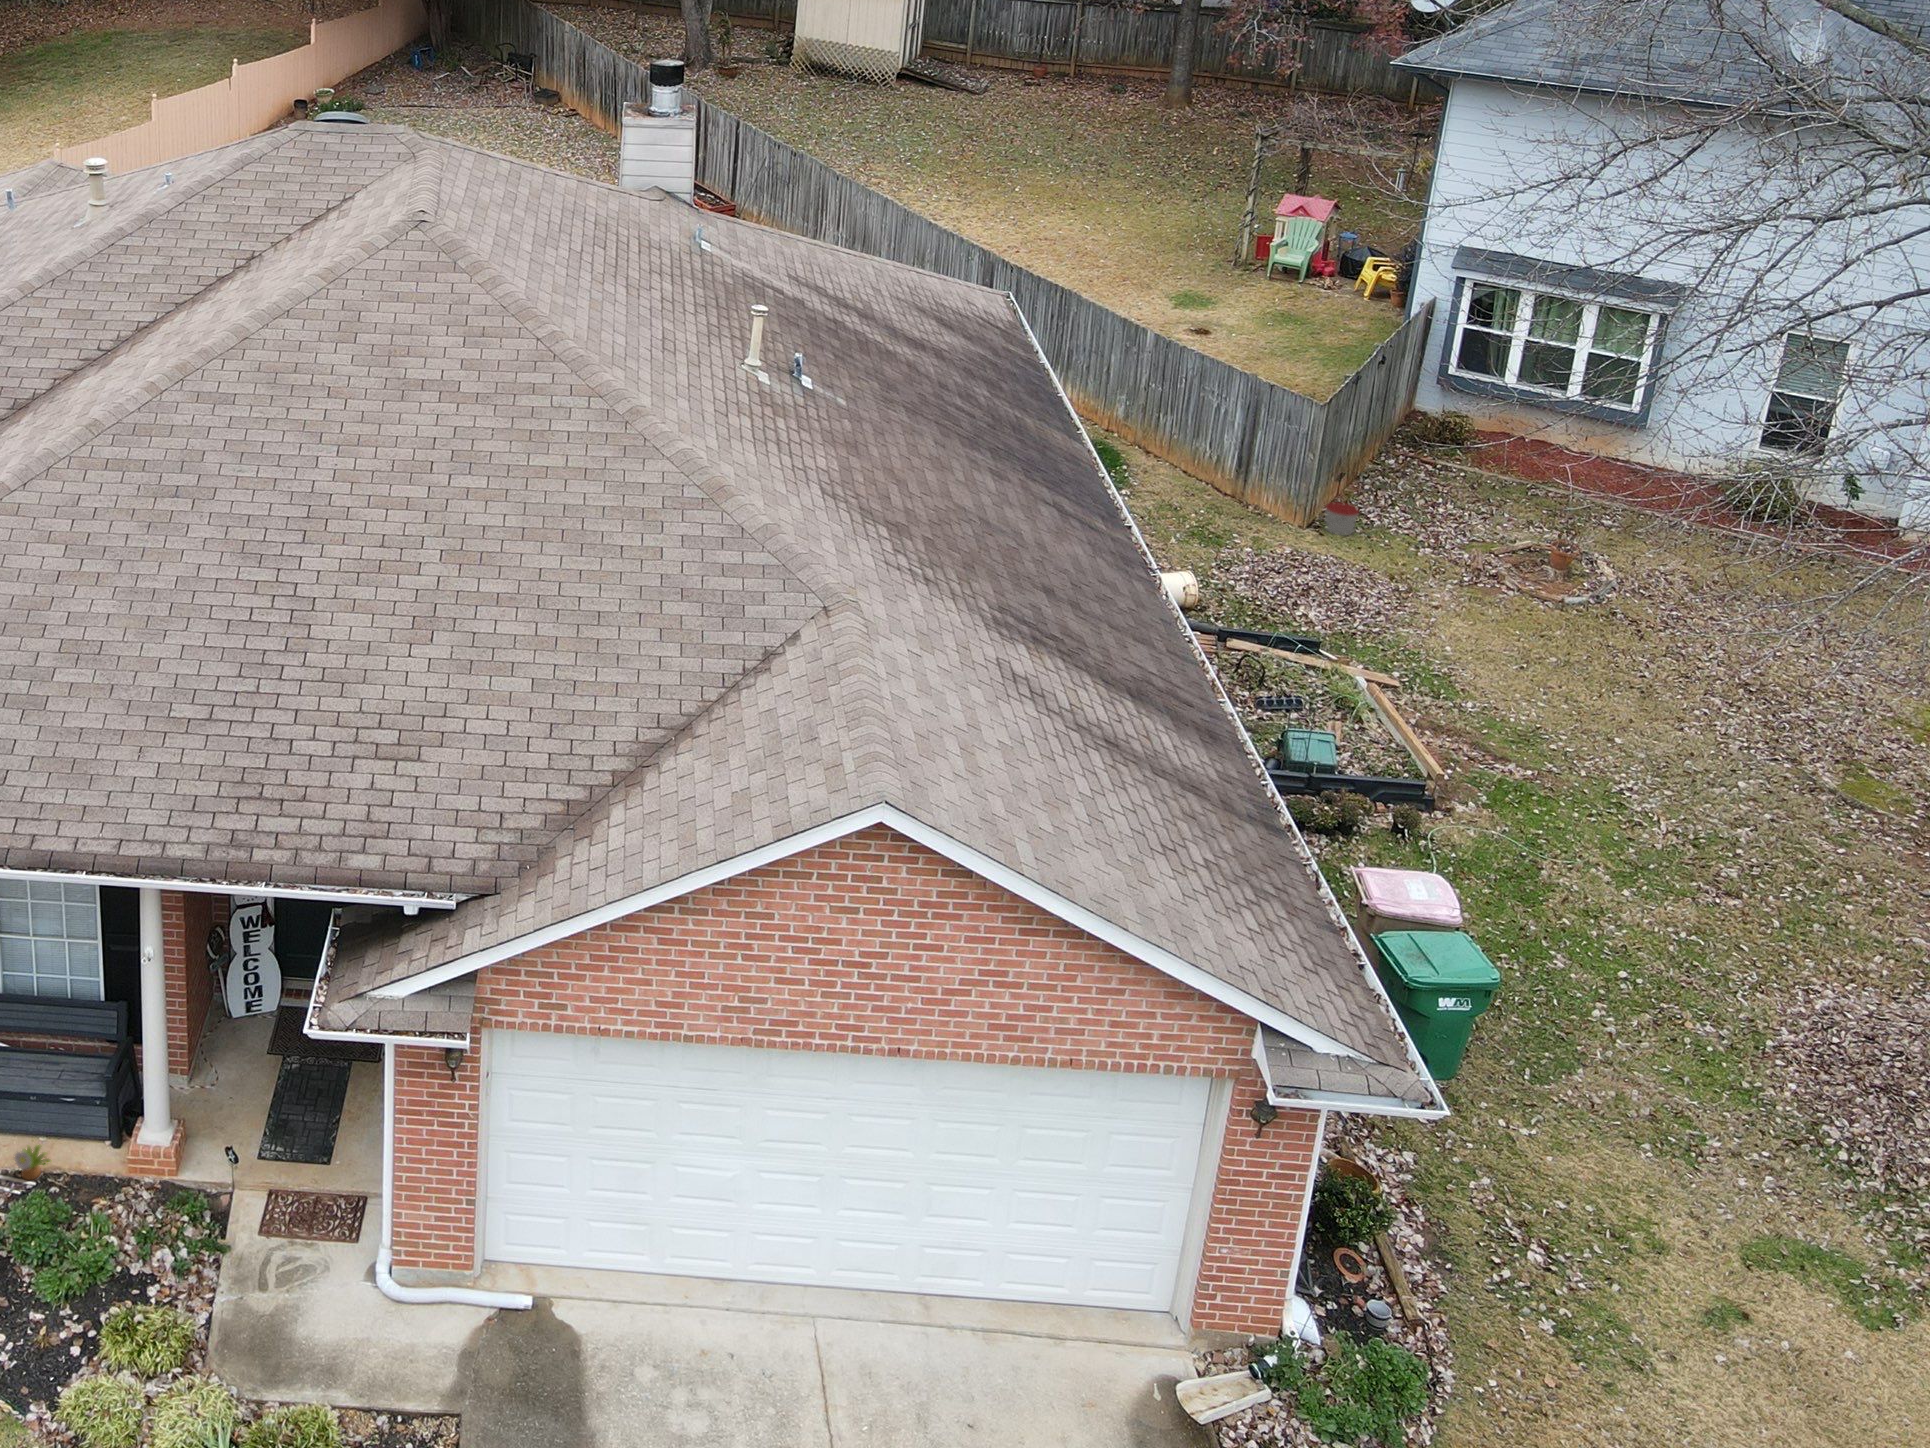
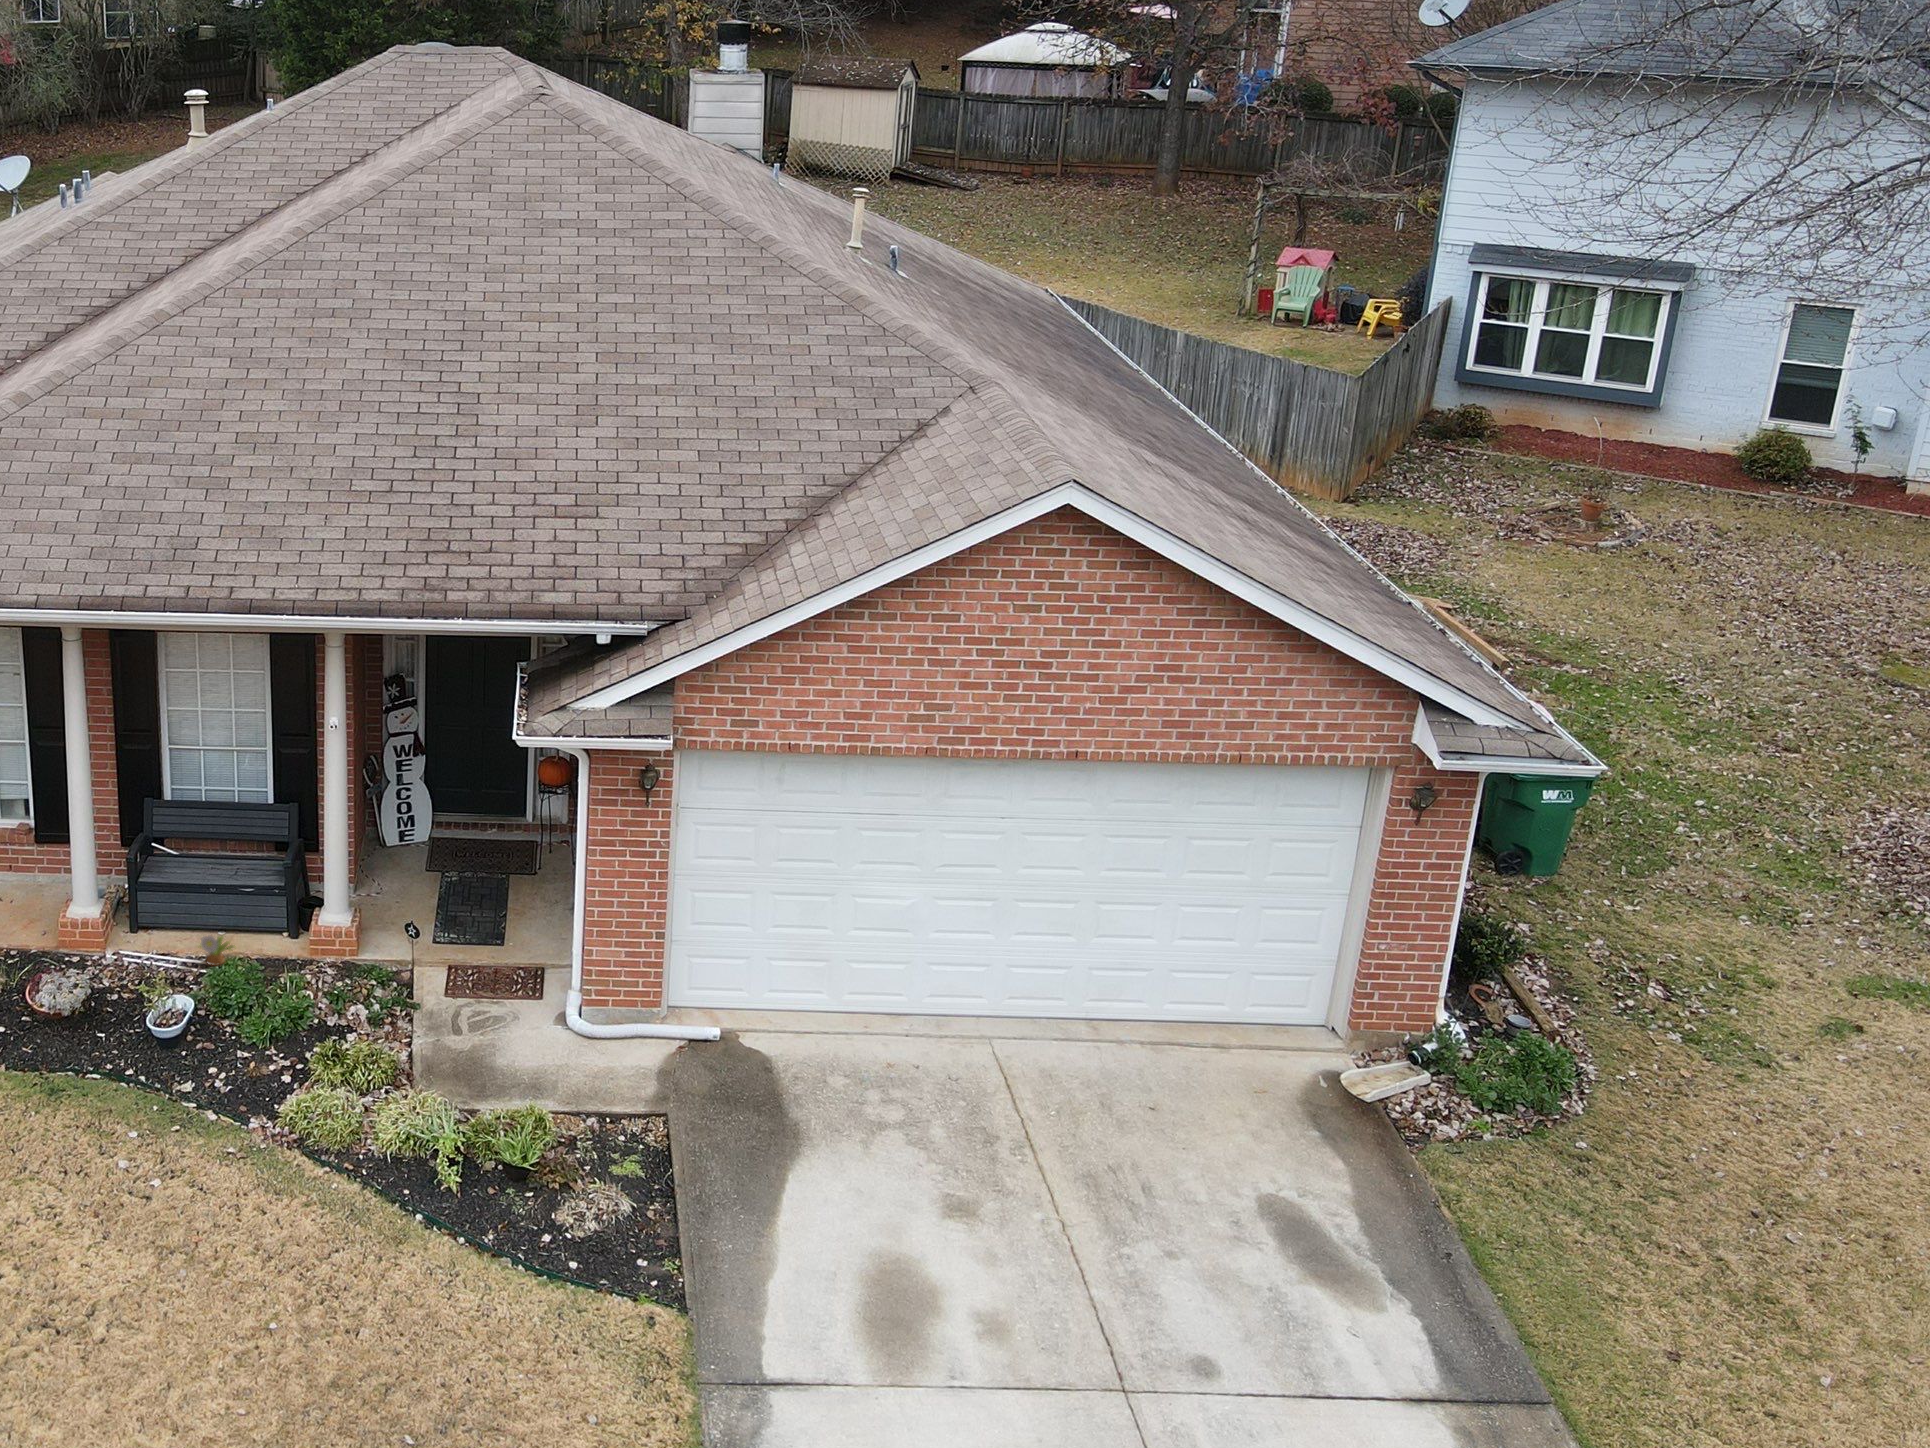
bucket: present [1325,502,1359,535] -> none [1357,485,1391,515]

